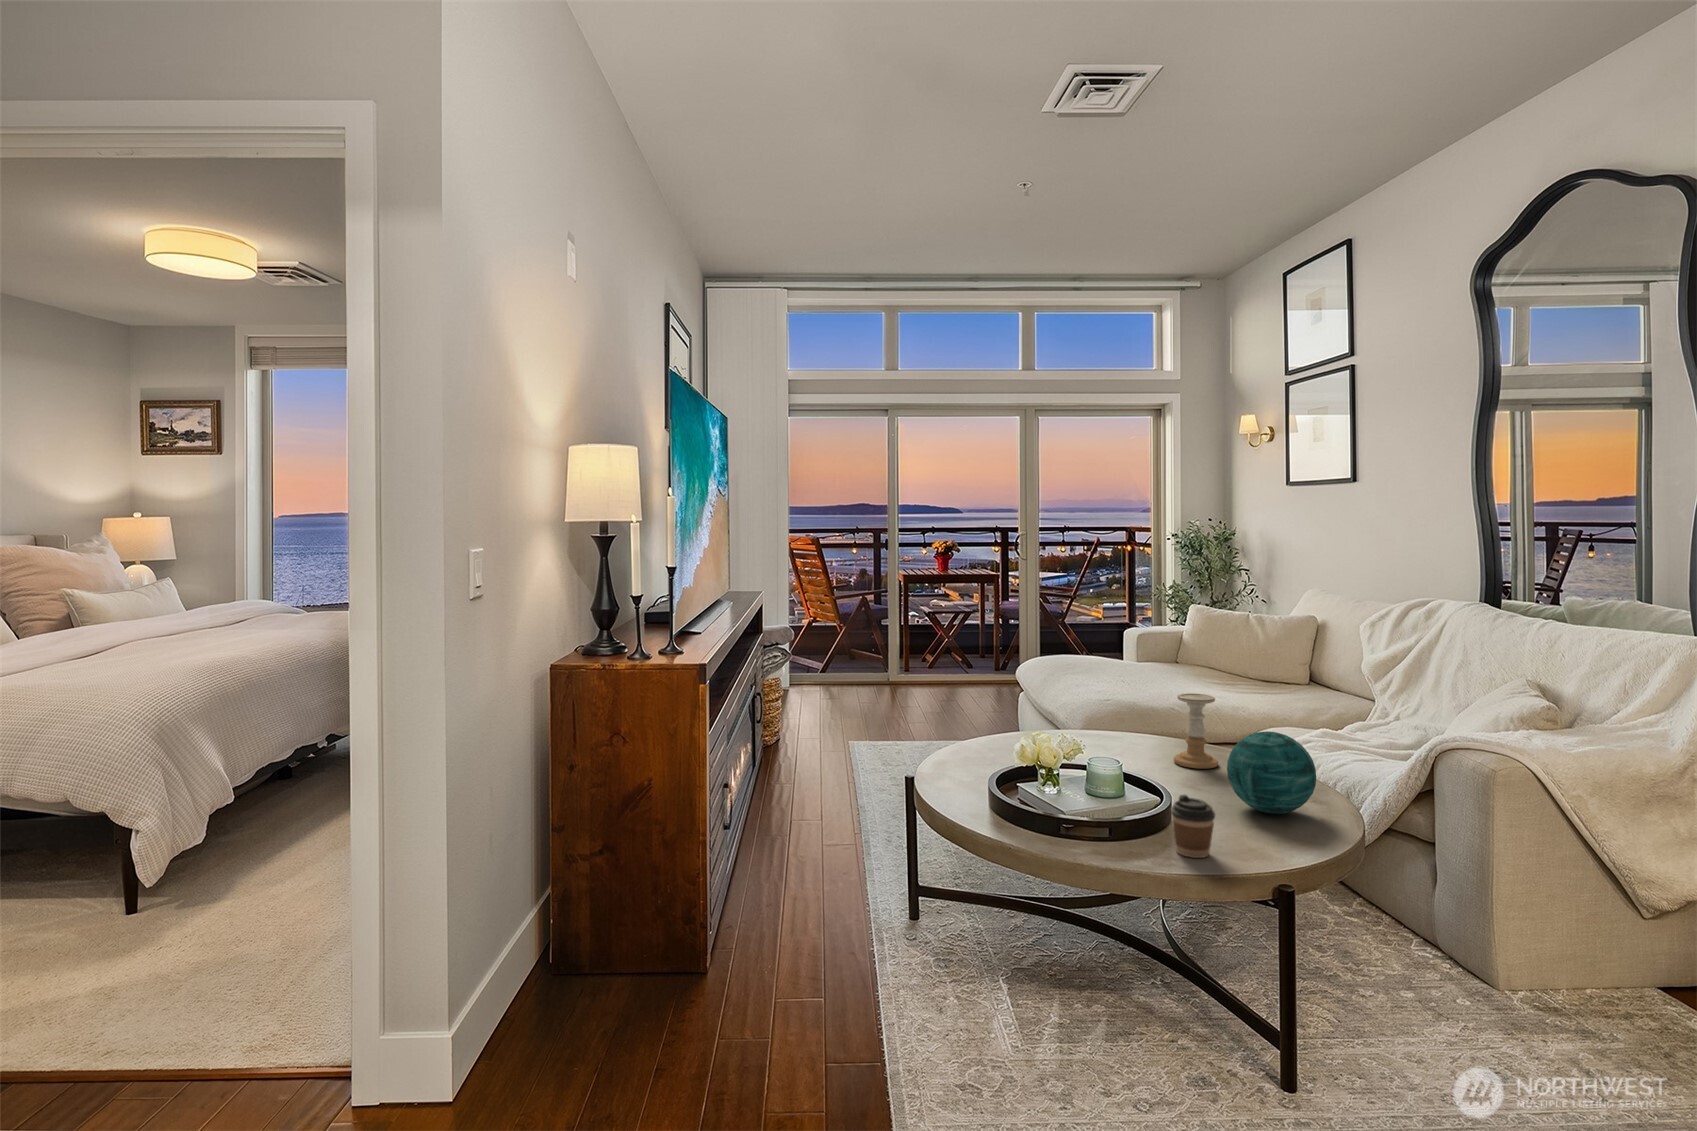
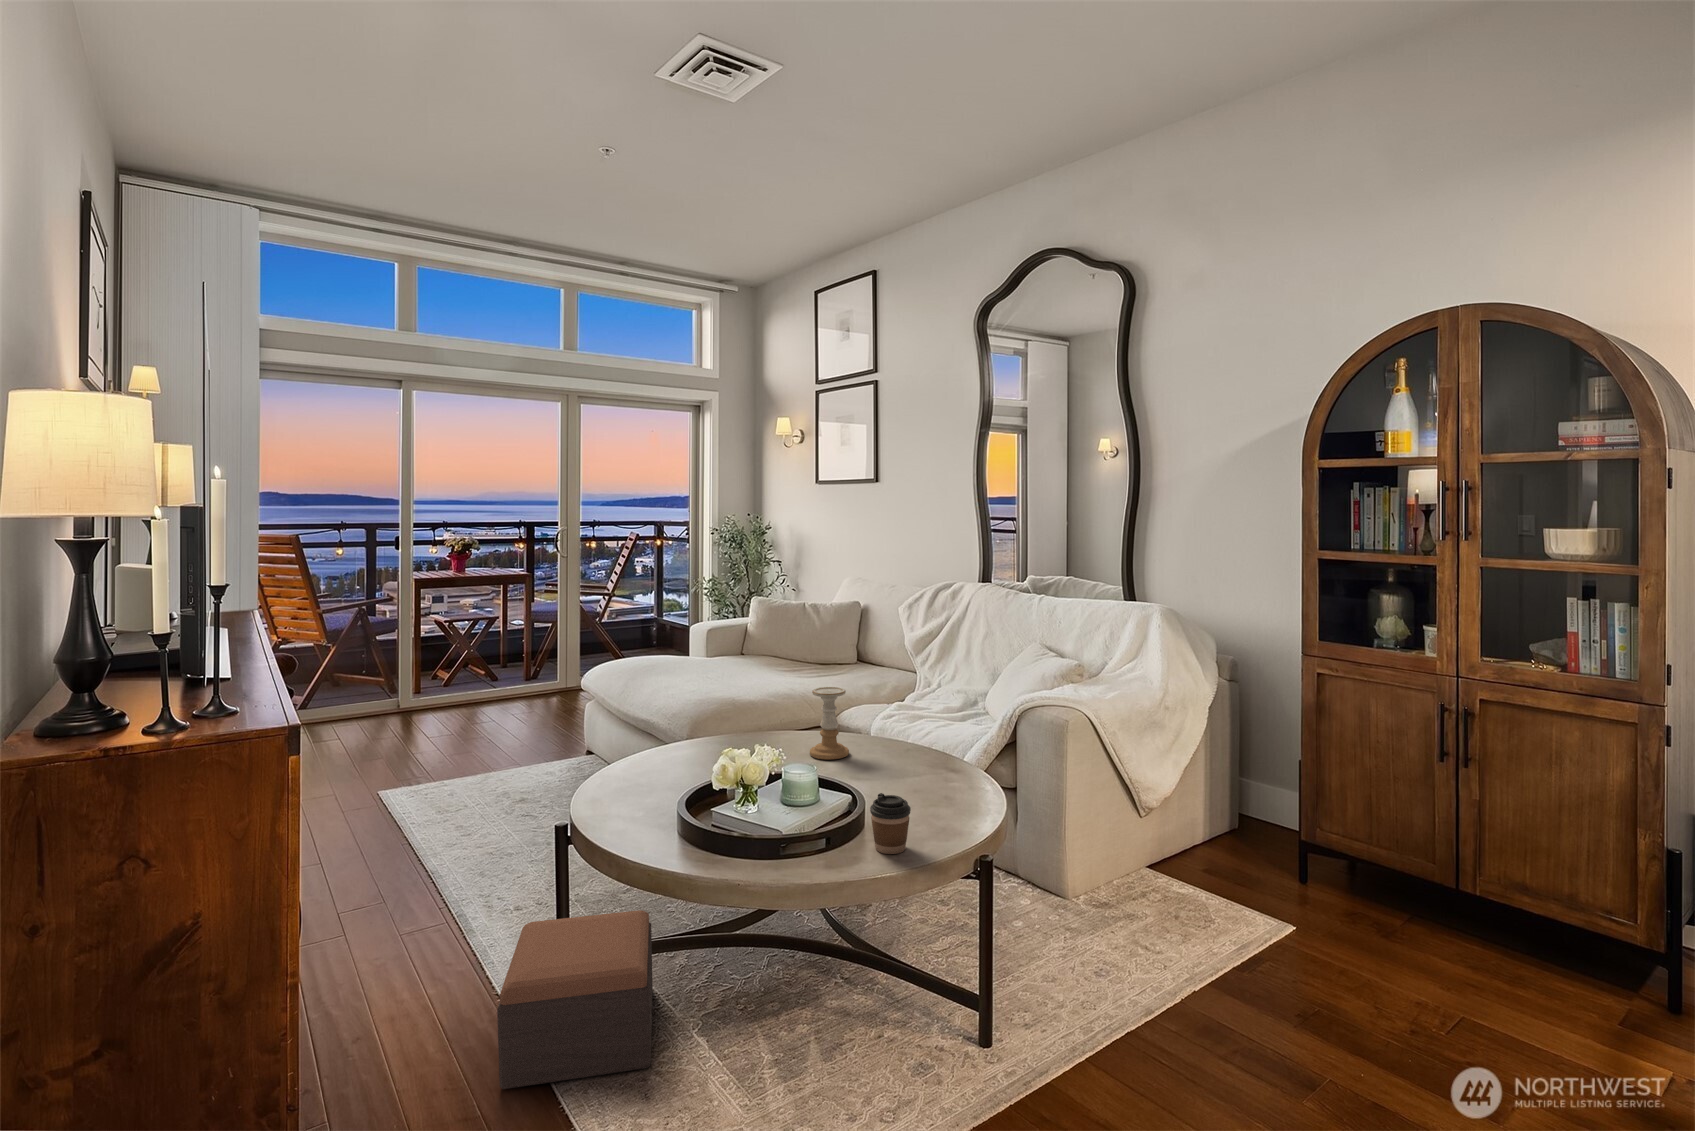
decorative orb: present [1227,731,1316,814] -> none [883,717,956,793]
footstool: none [843,851,983,991] -> present [497,910,653,1089]

